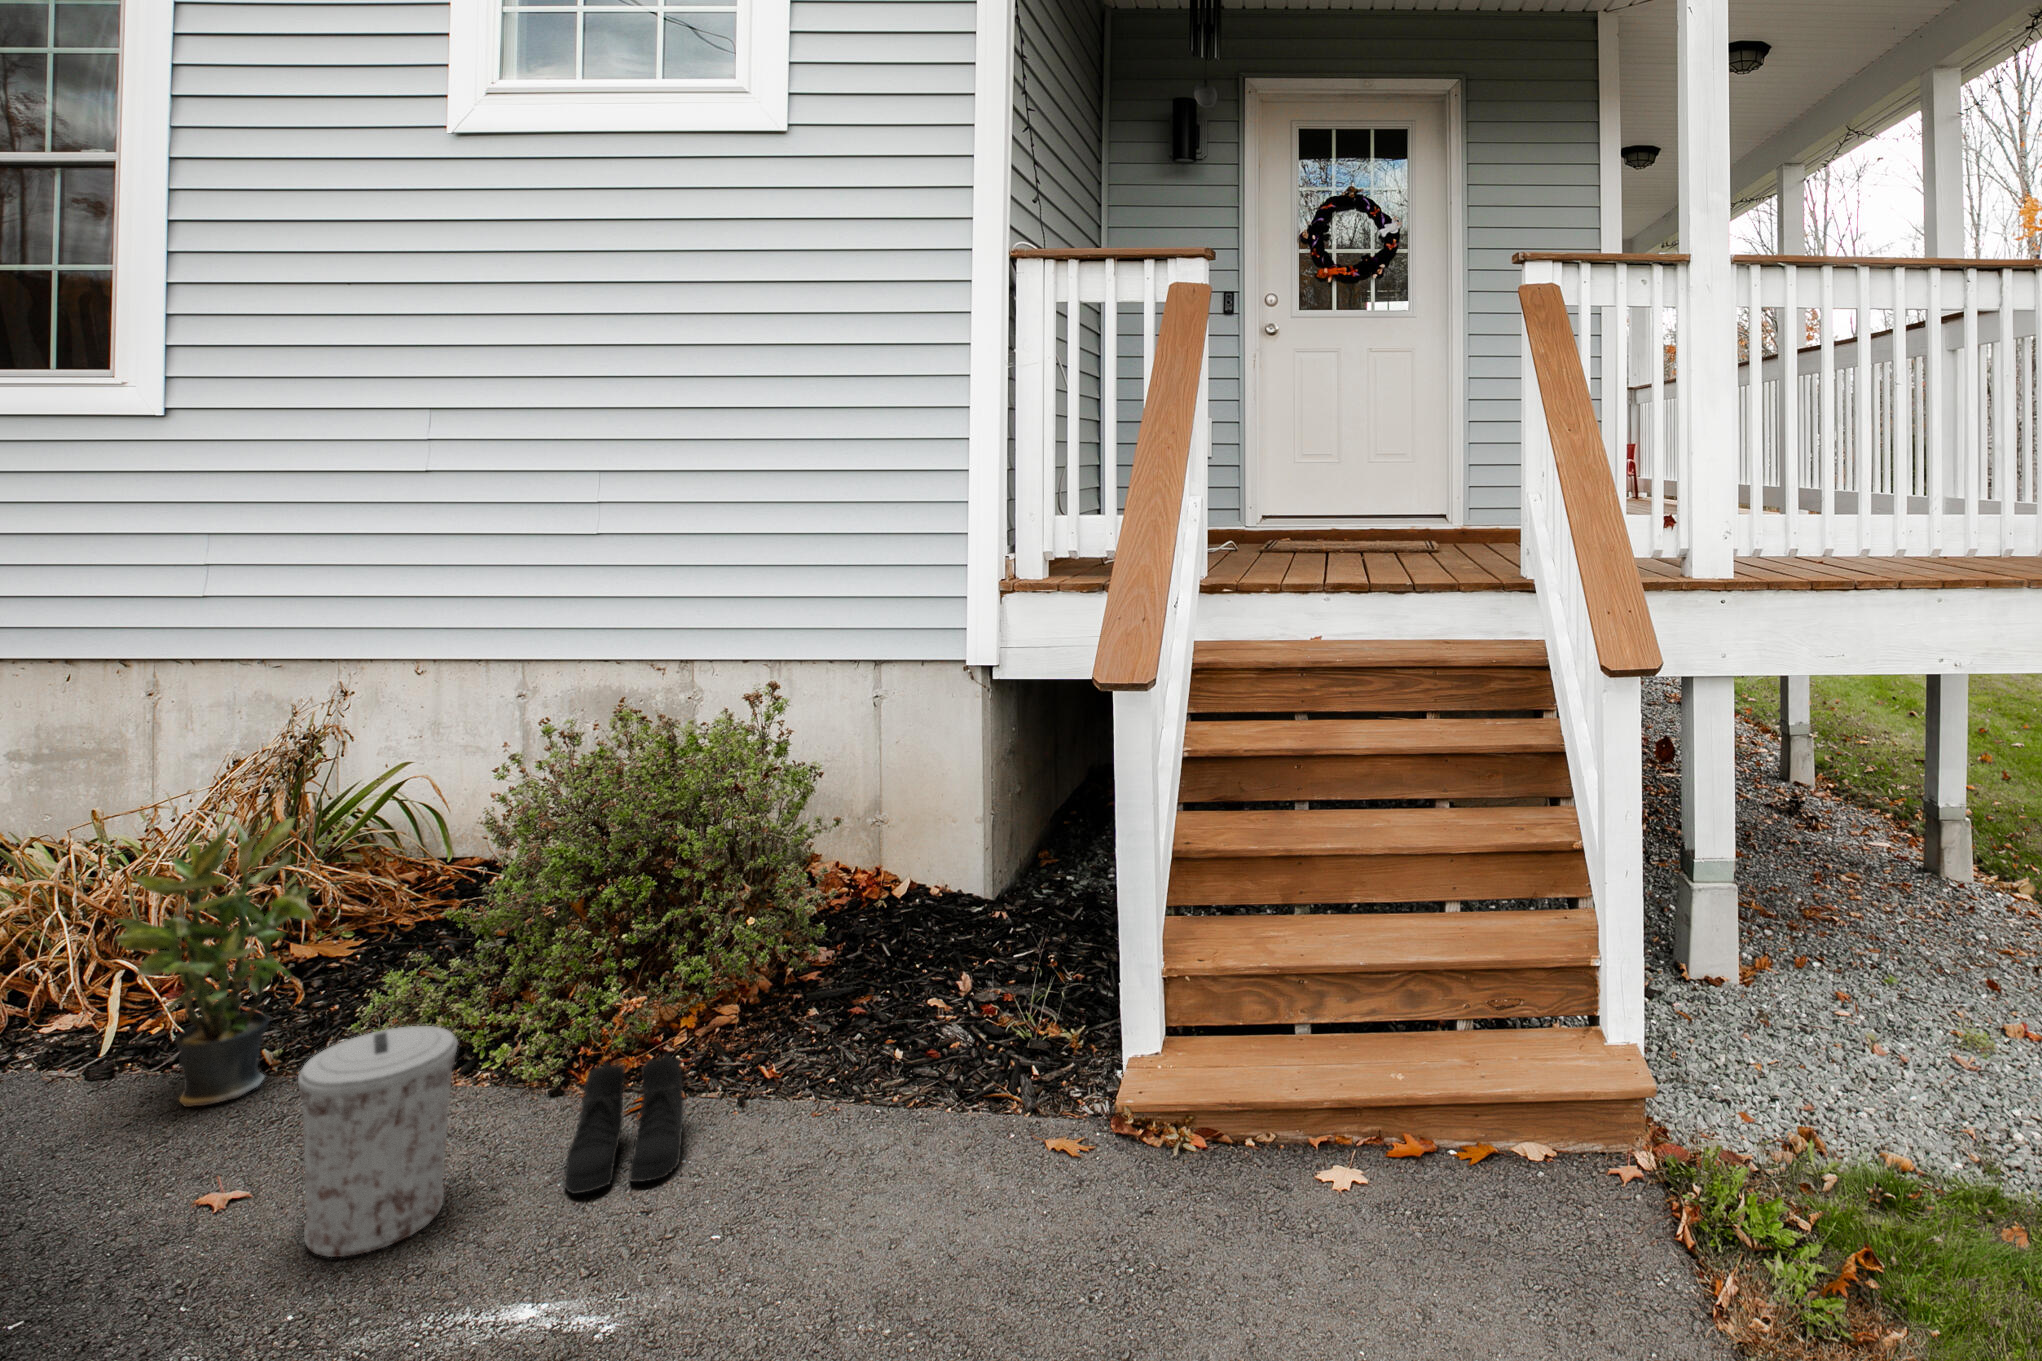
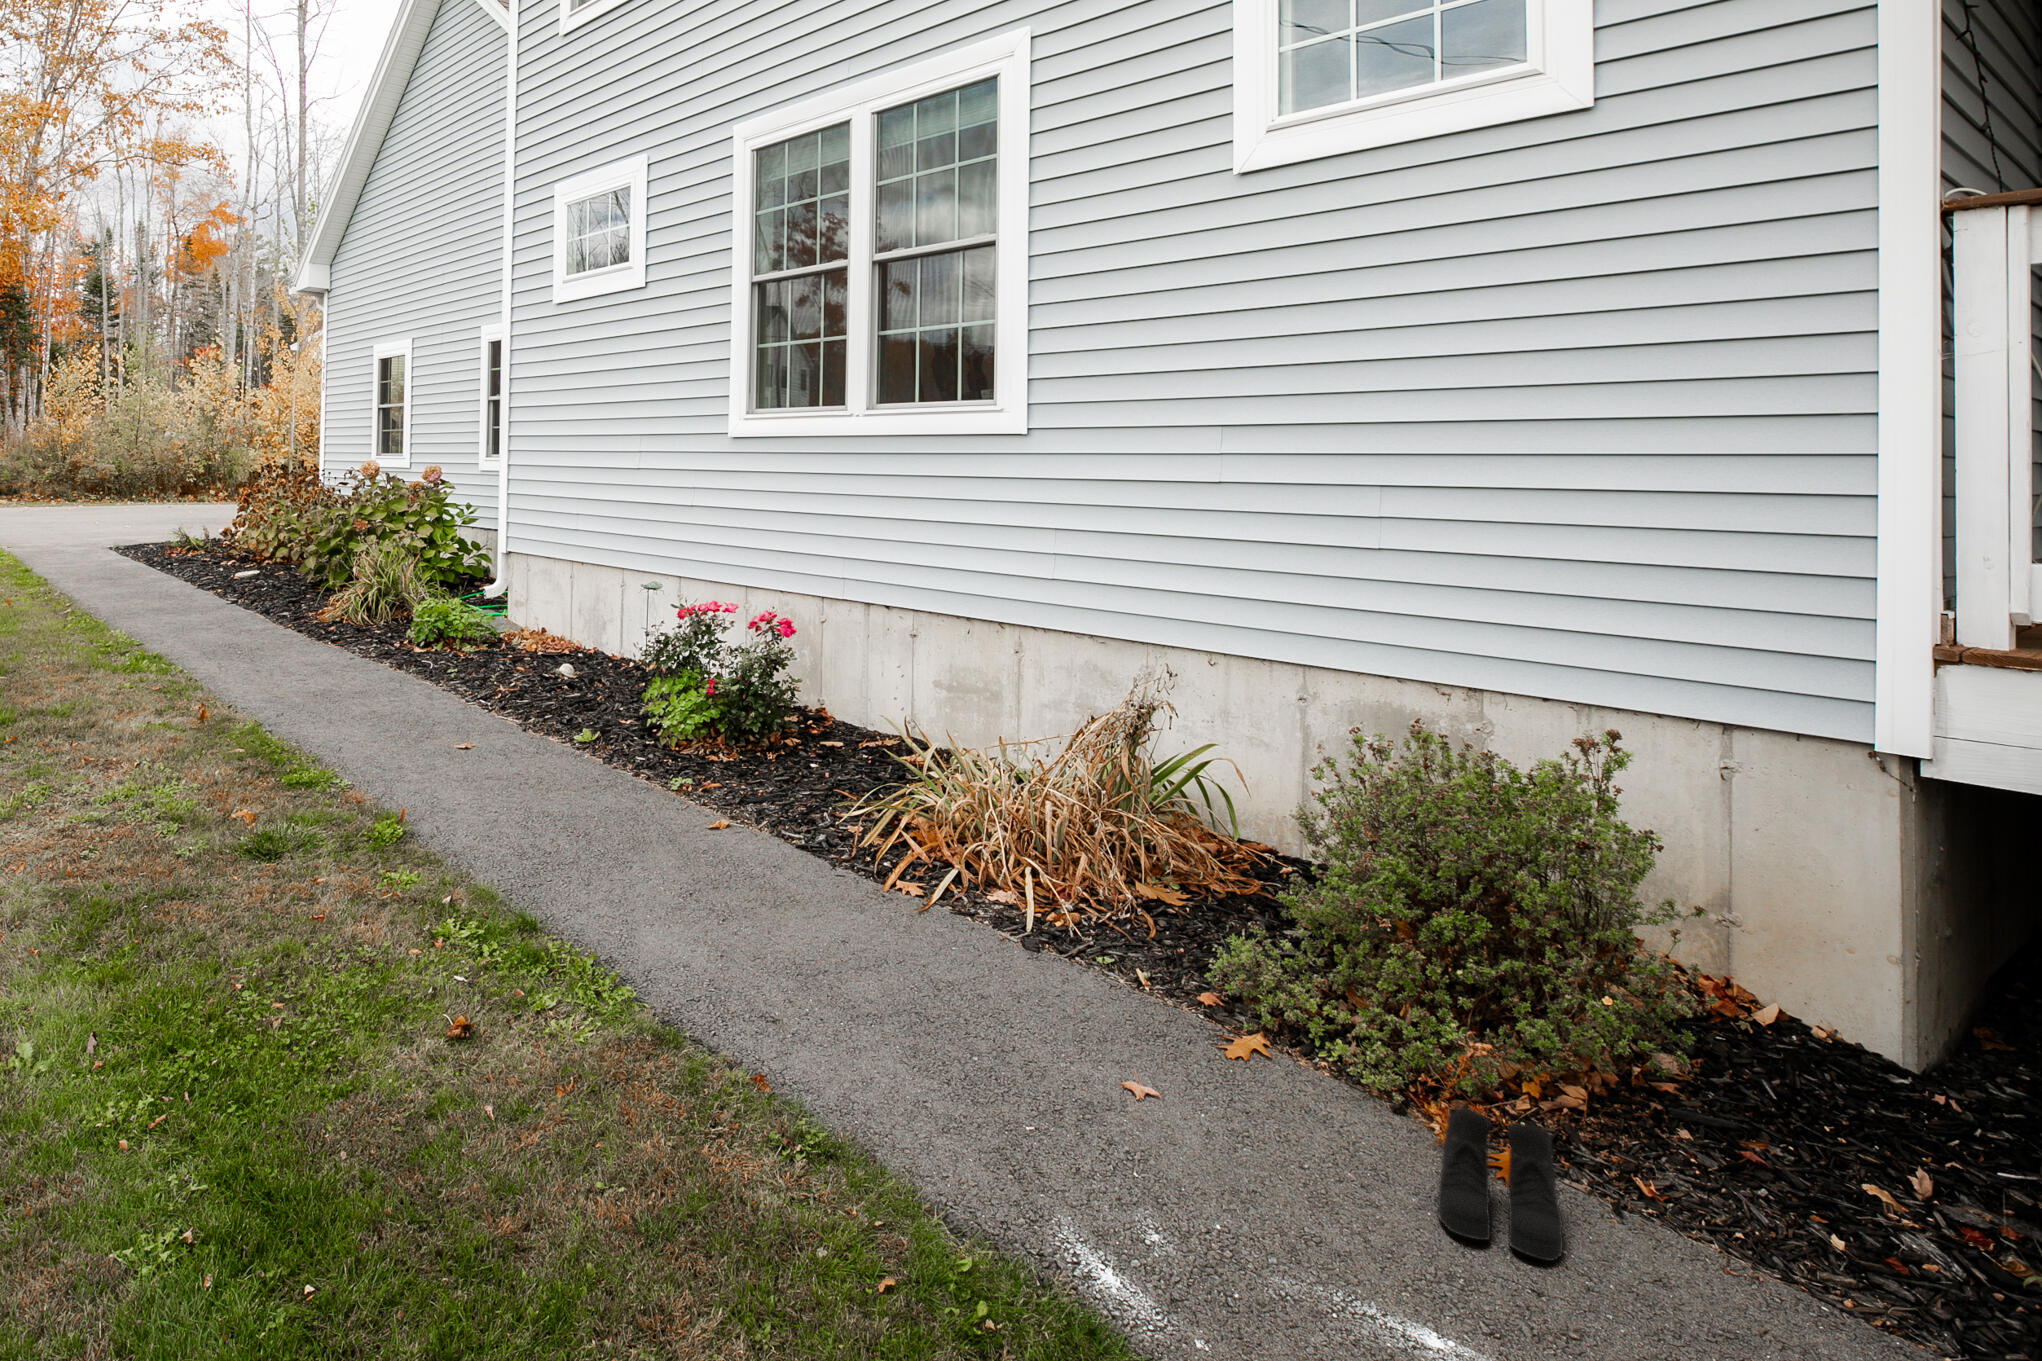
potted plant: present [114,818,314,1107] -> none [1052,769,1177,1003]
trash can: present [298,1026,458,1257] -> none [1211,996,1336,1200]

